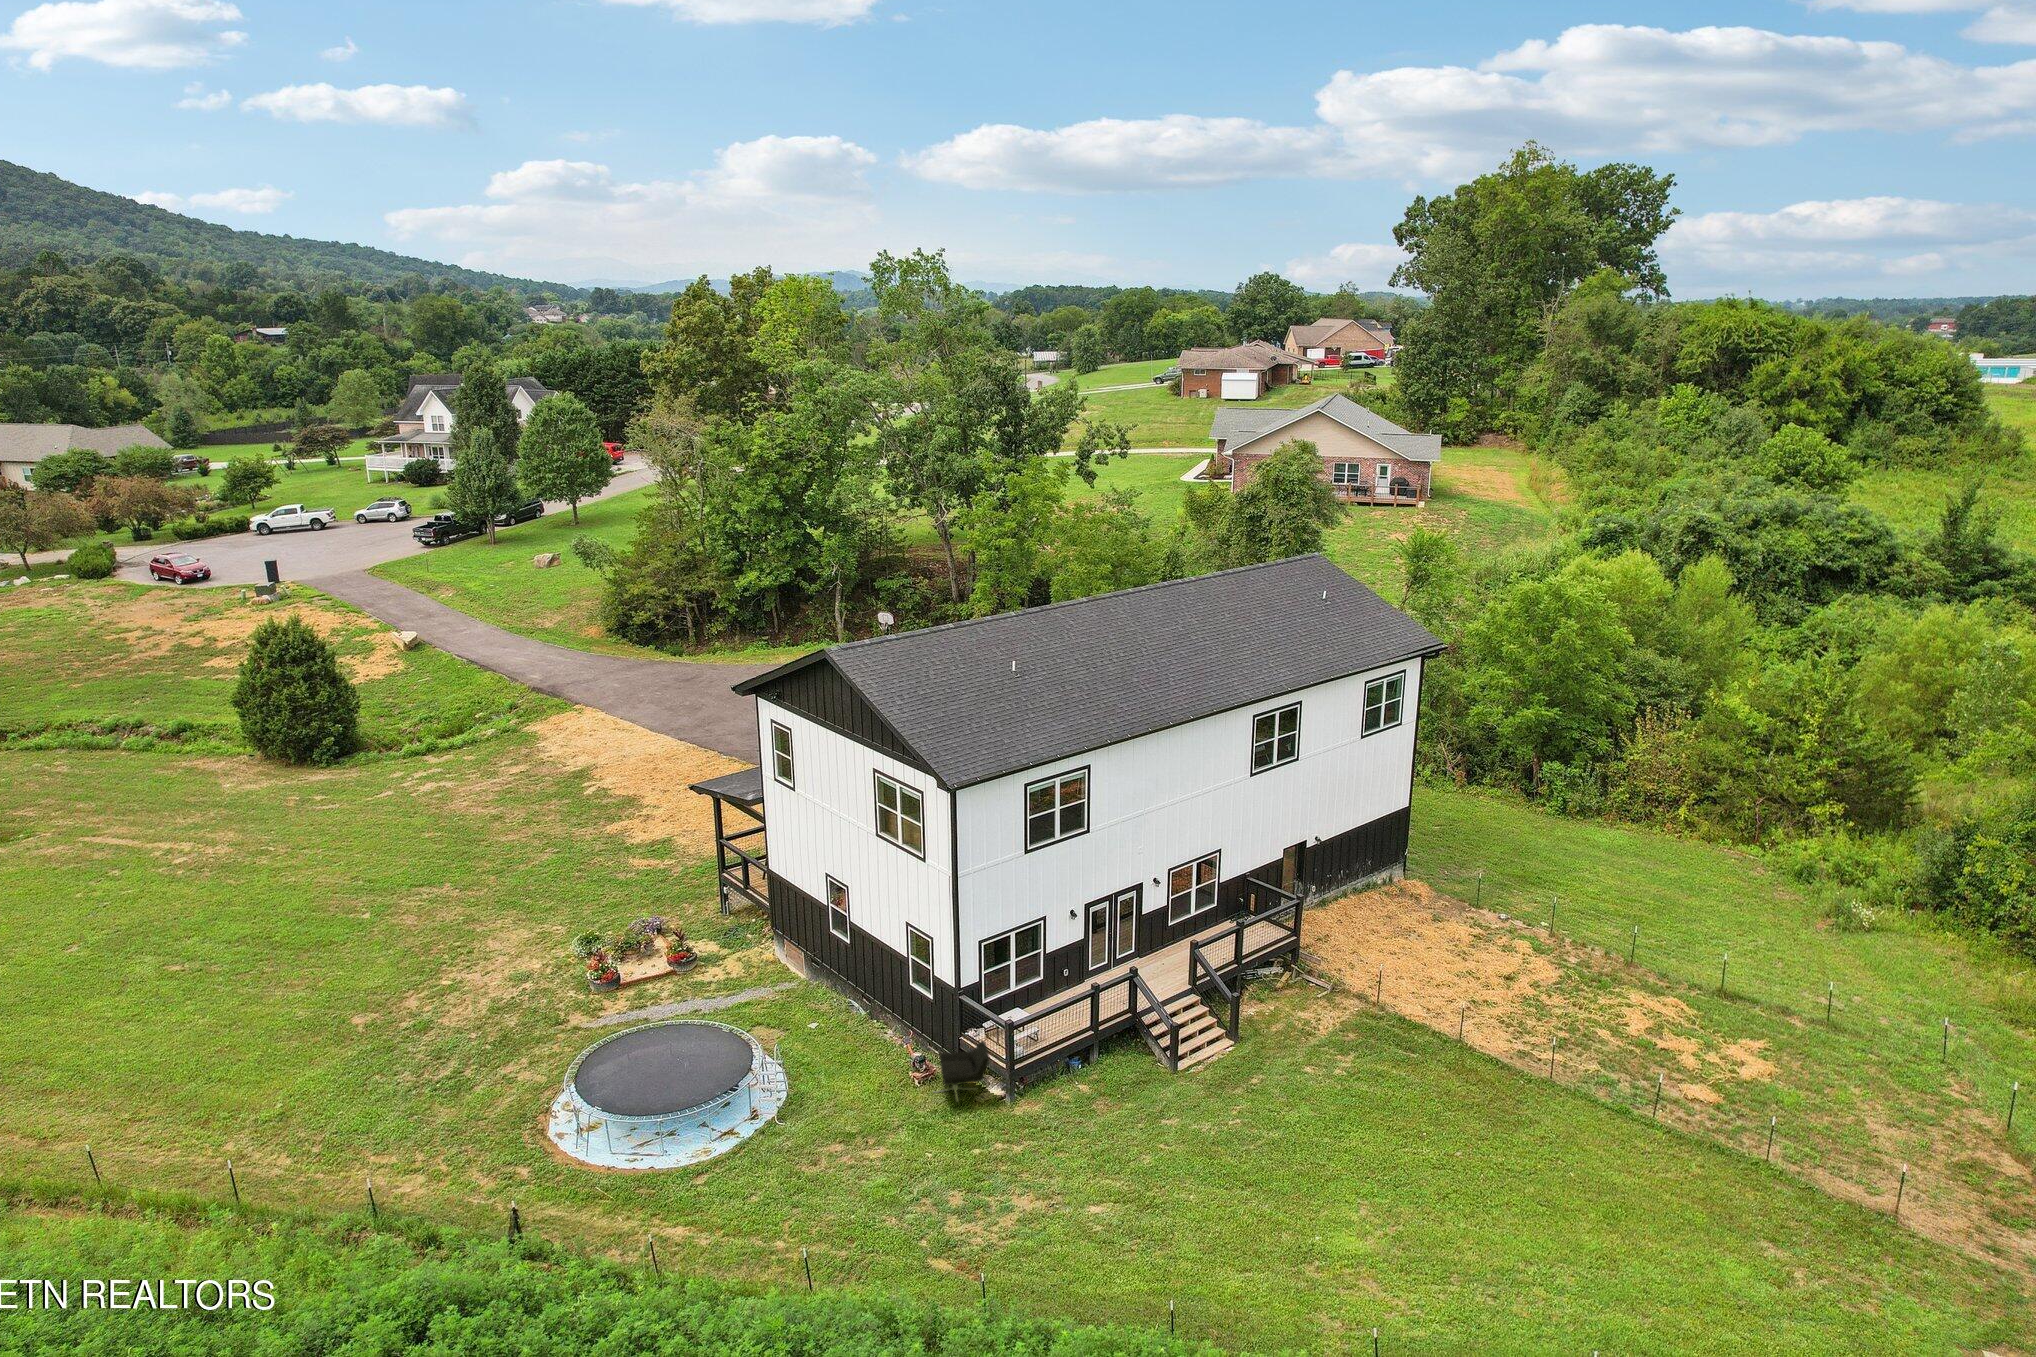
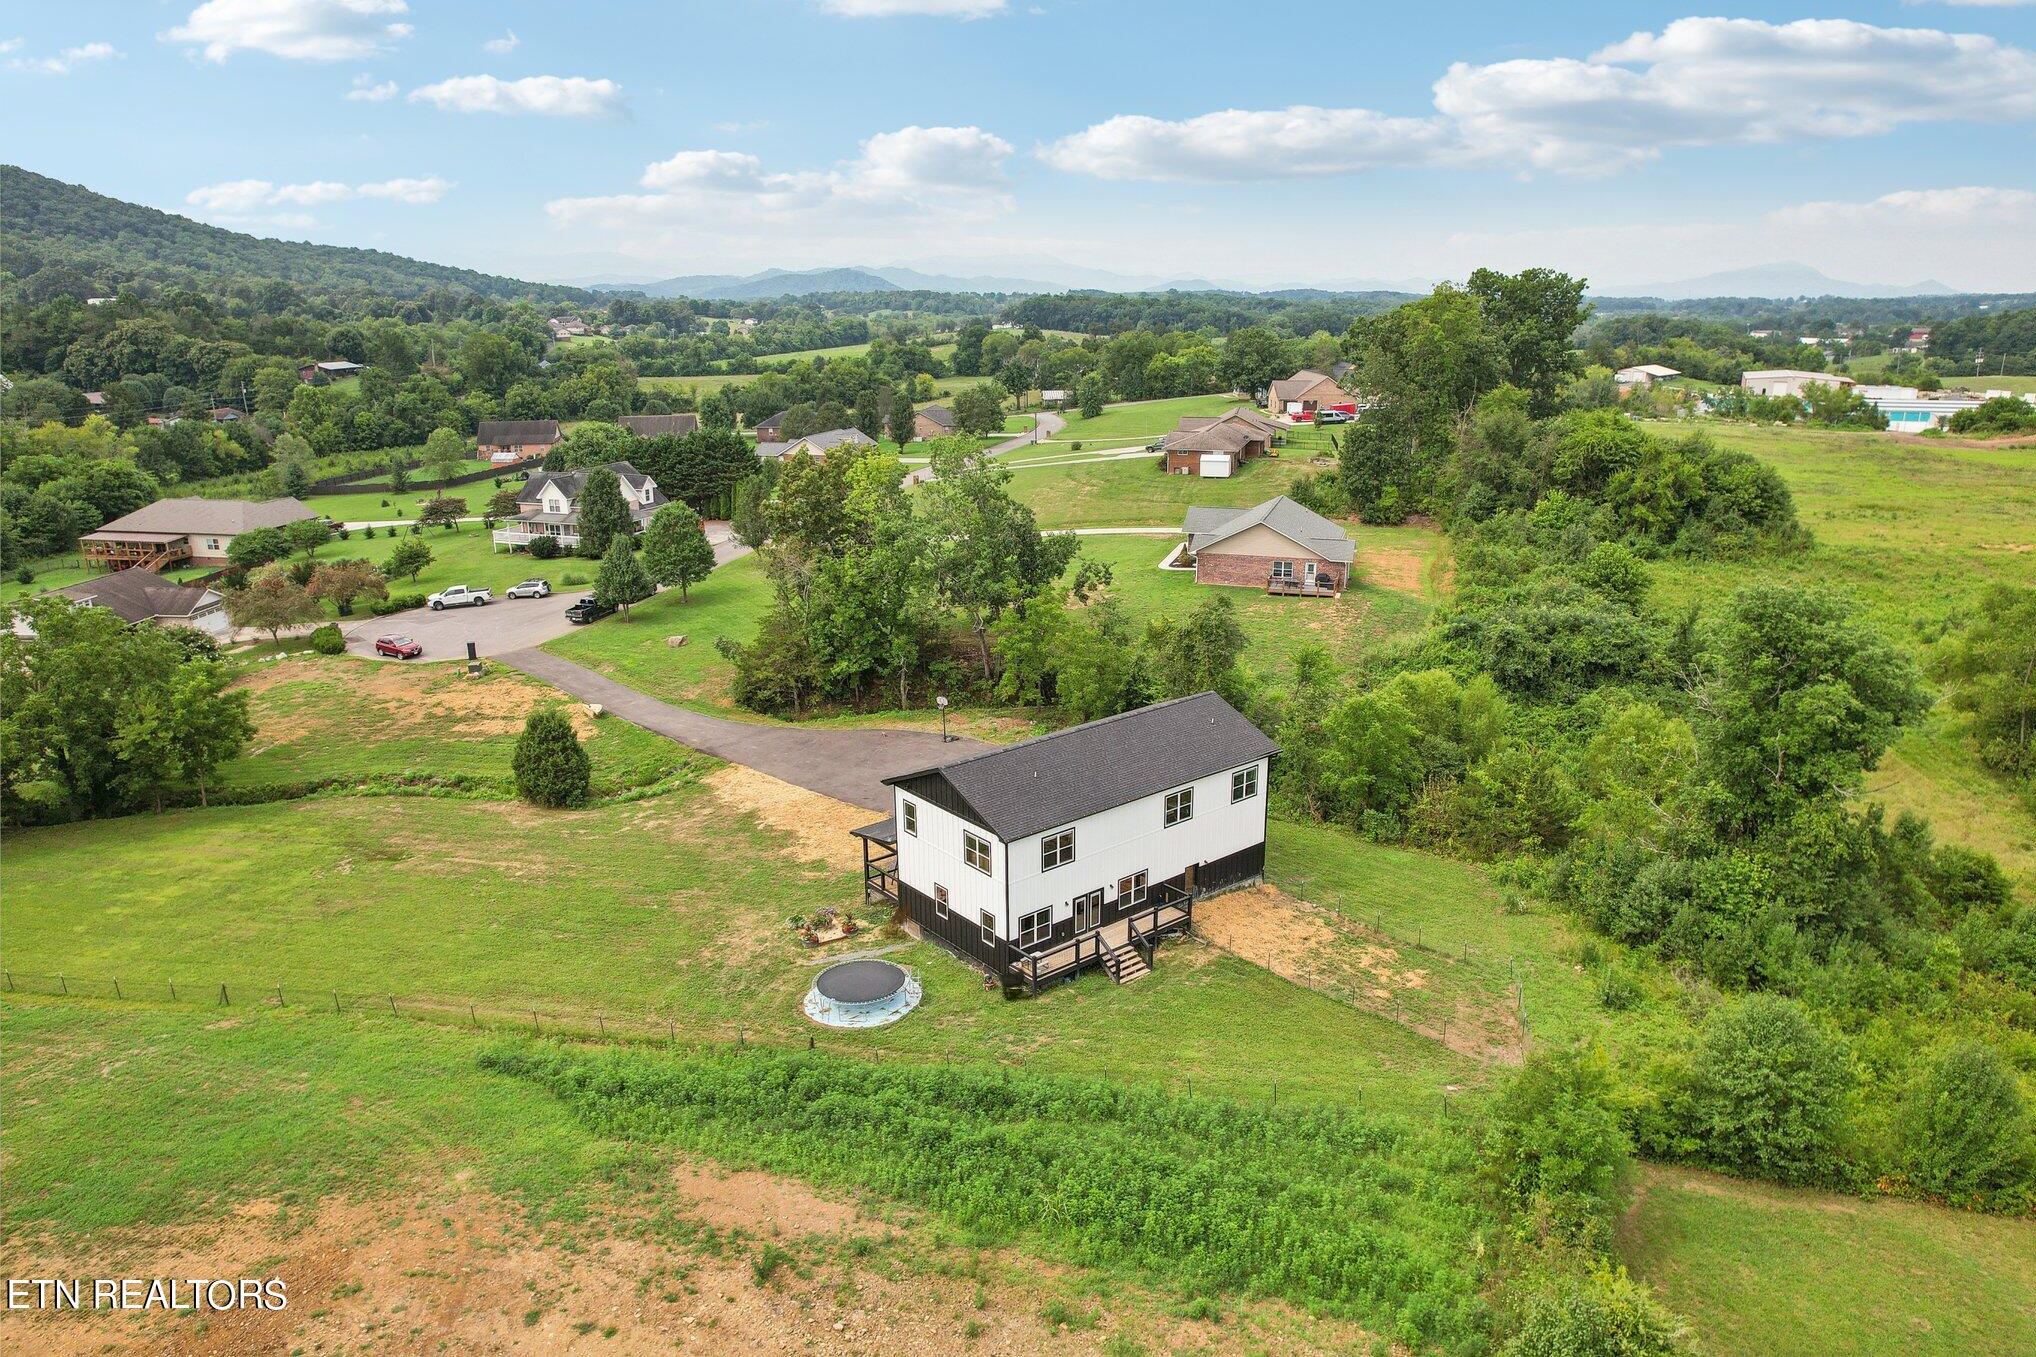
bench: none [745,905,796,978] -> present [887,902,911,938]

